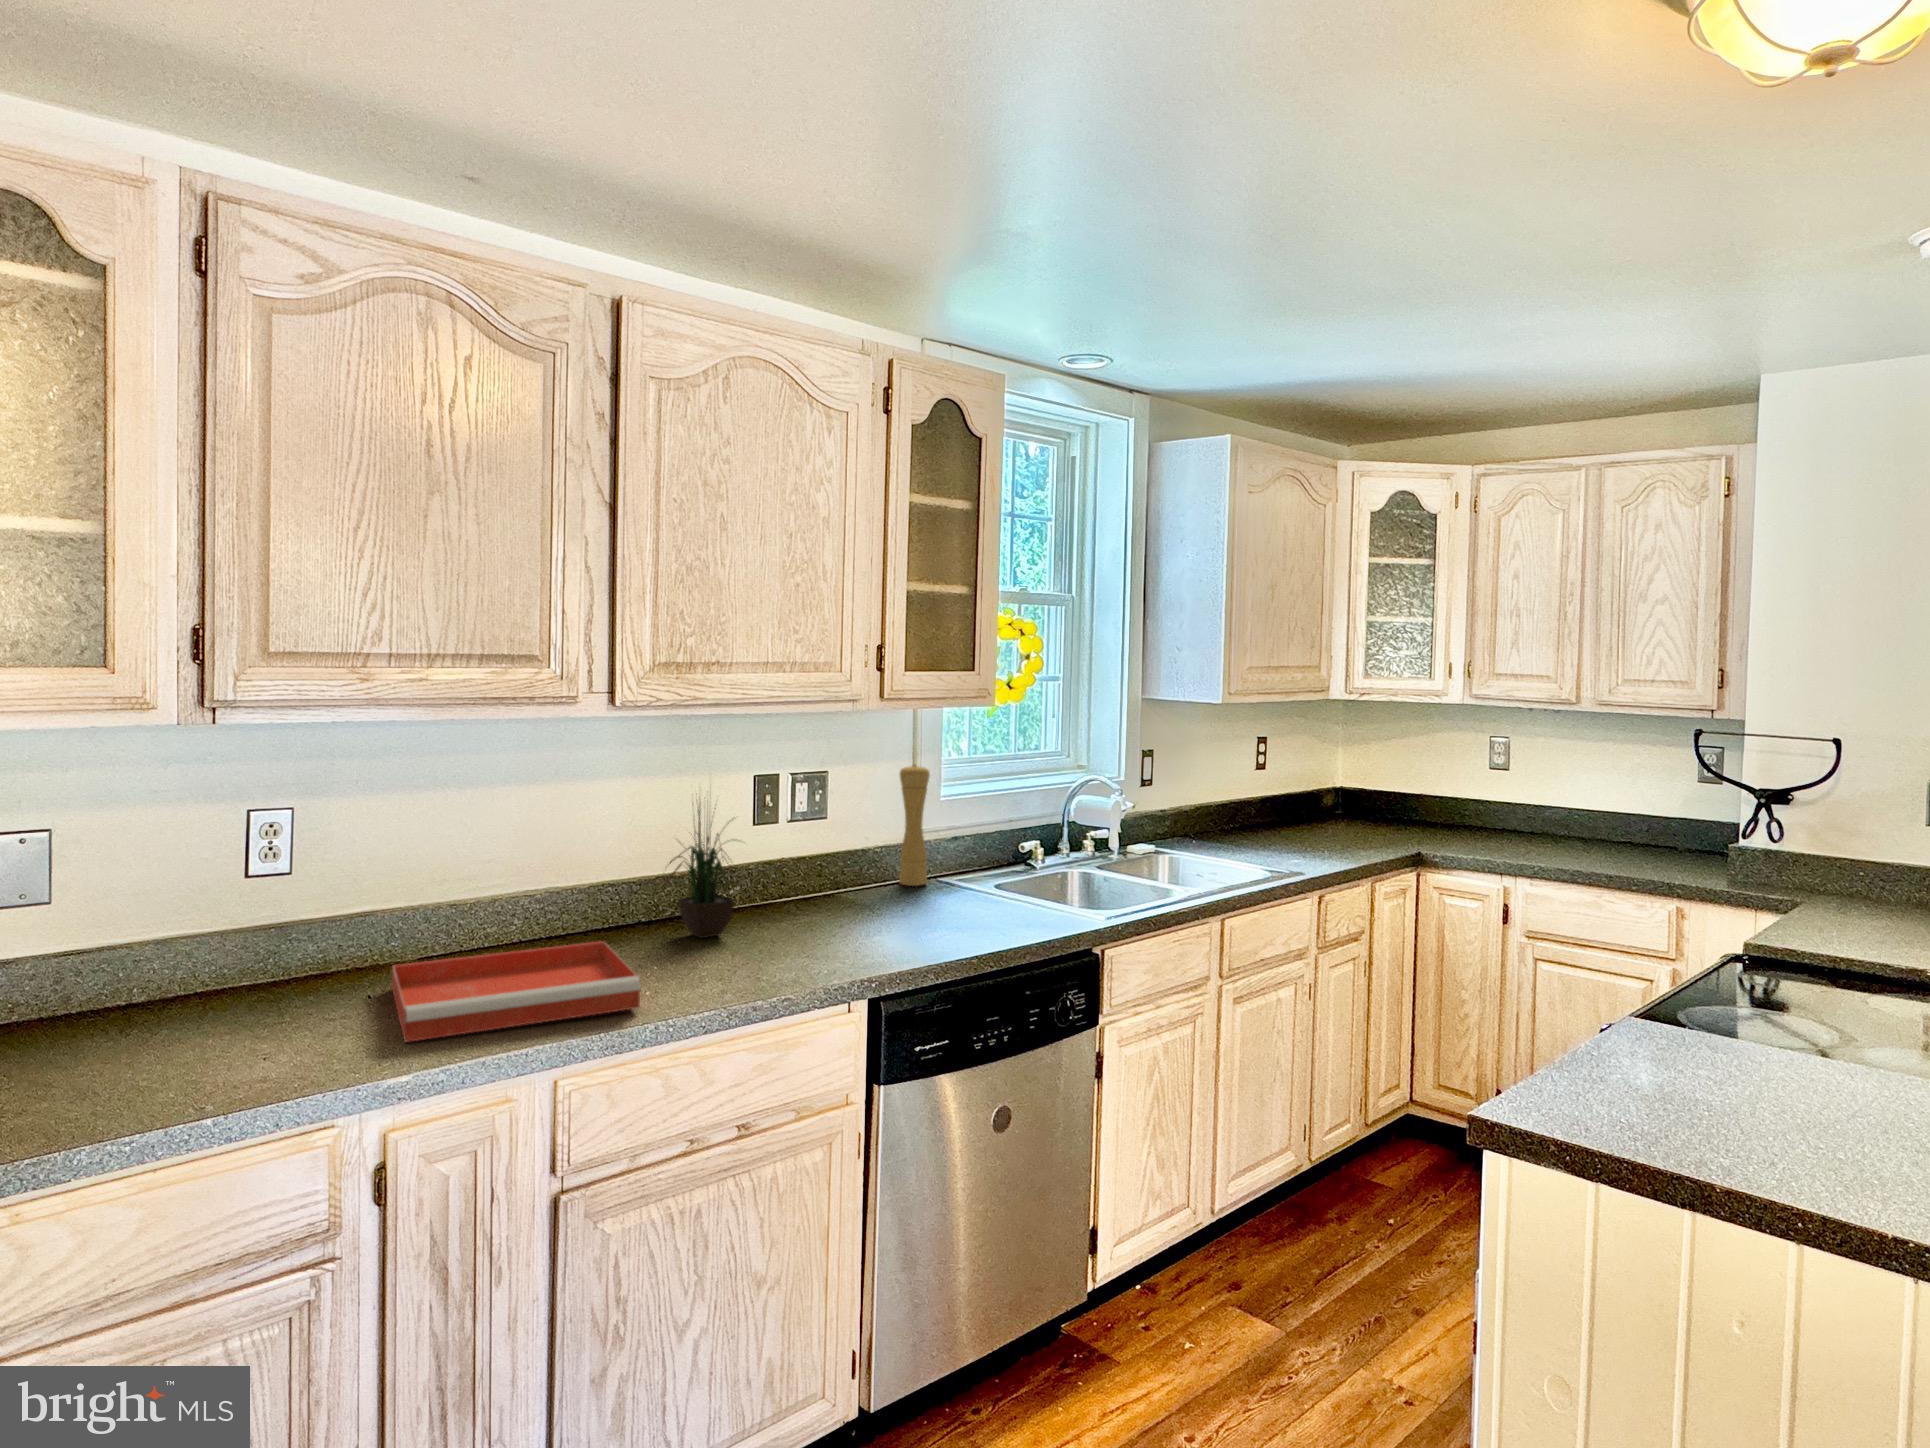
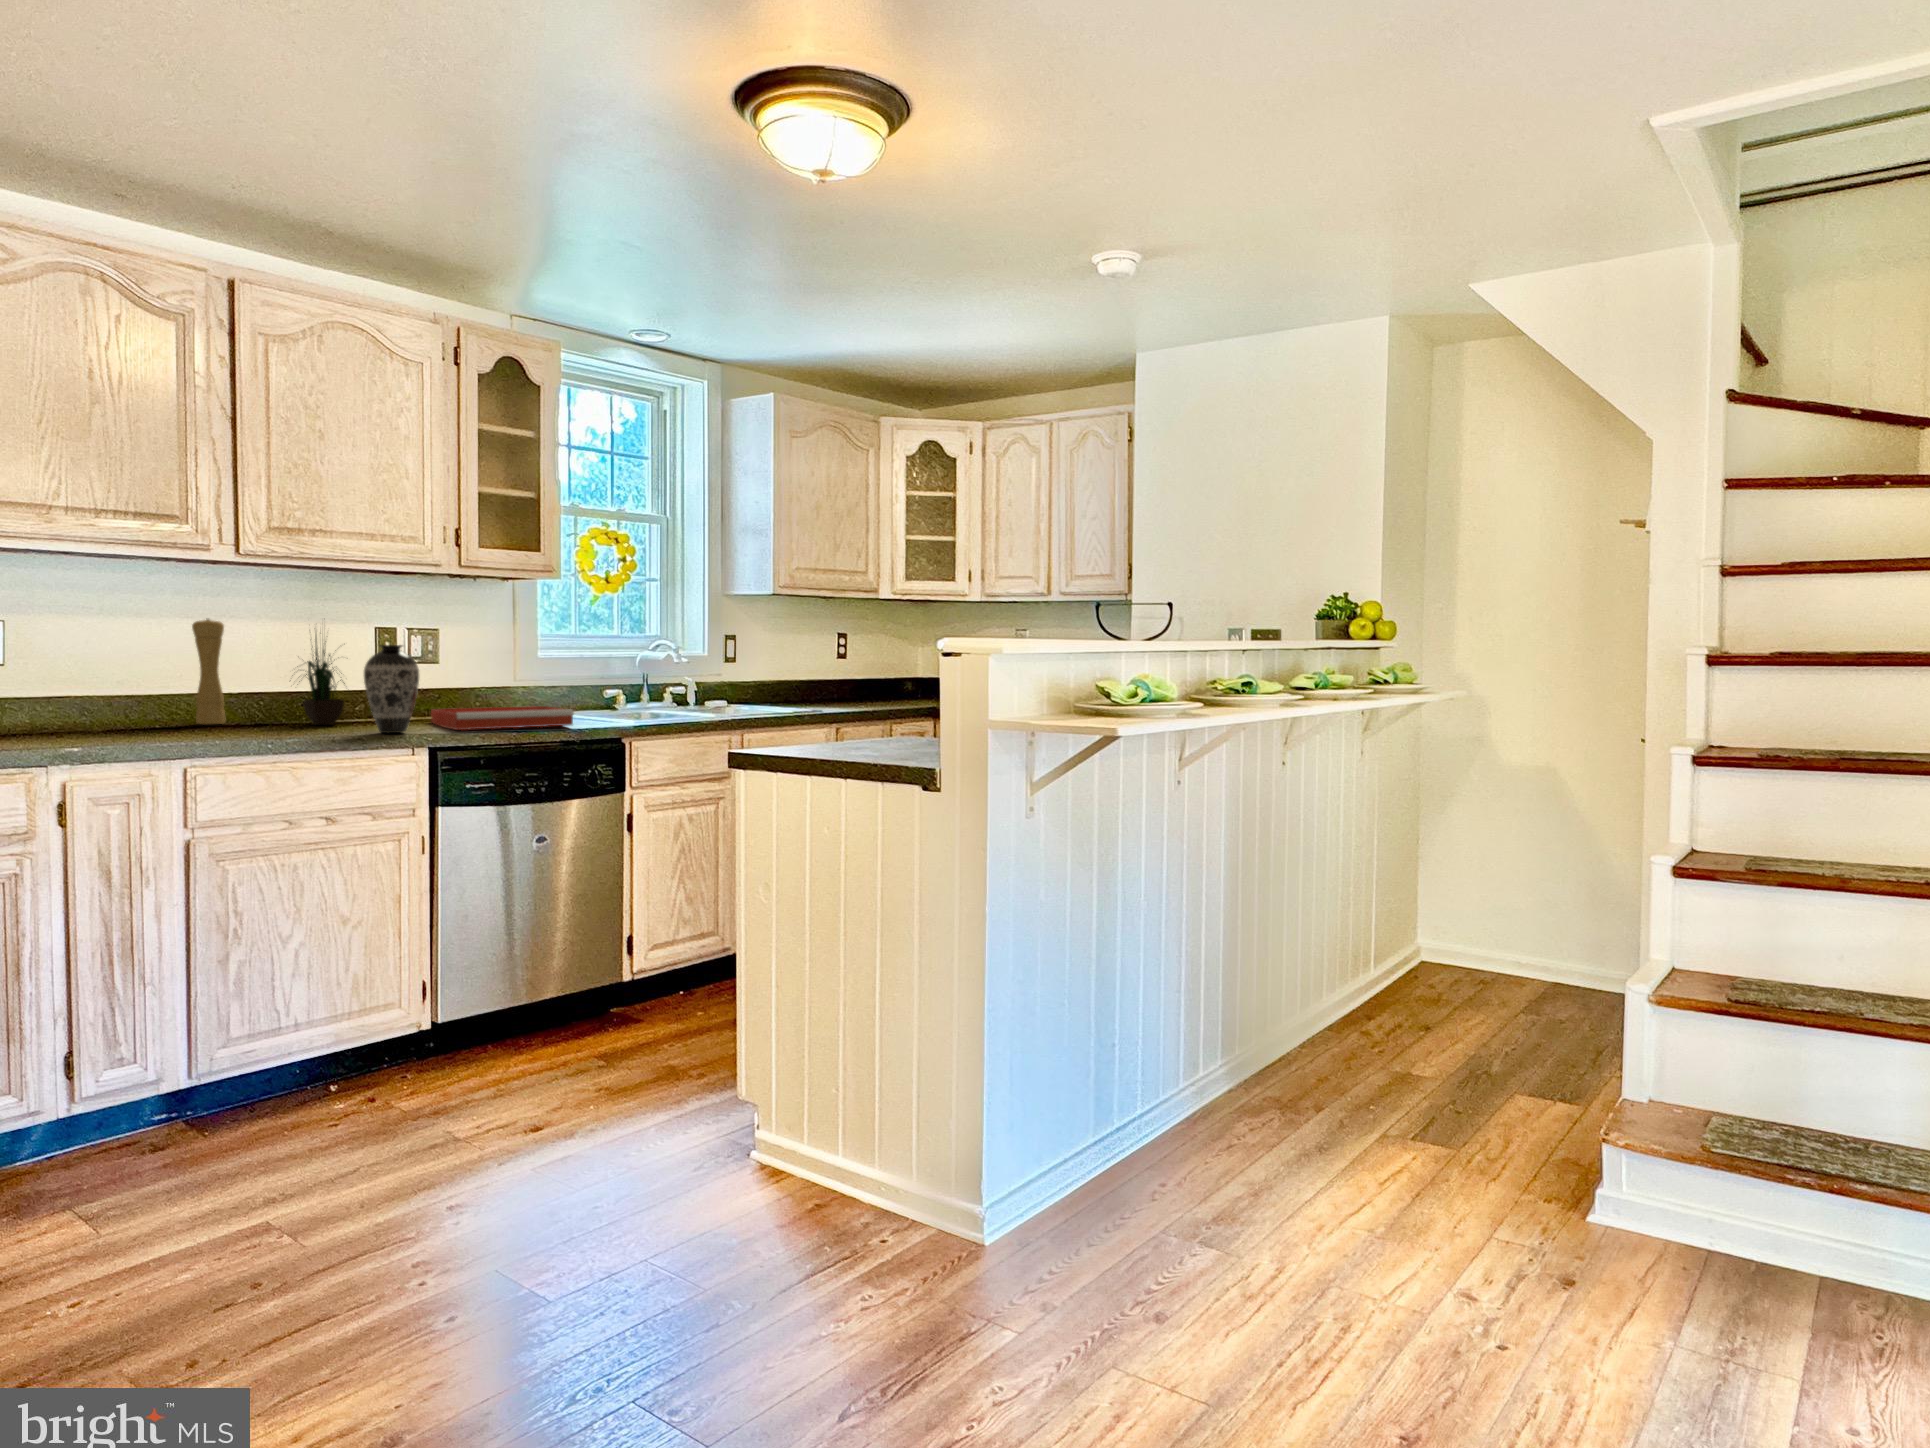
pepper mill: present [899,764,930,886] -> present [192,619,226,725]
decorative vase: none [777,833,852,970] -> present [364,645,419,733]
tray: present [392,941,641,1042] -> present [431,706,574,730]

